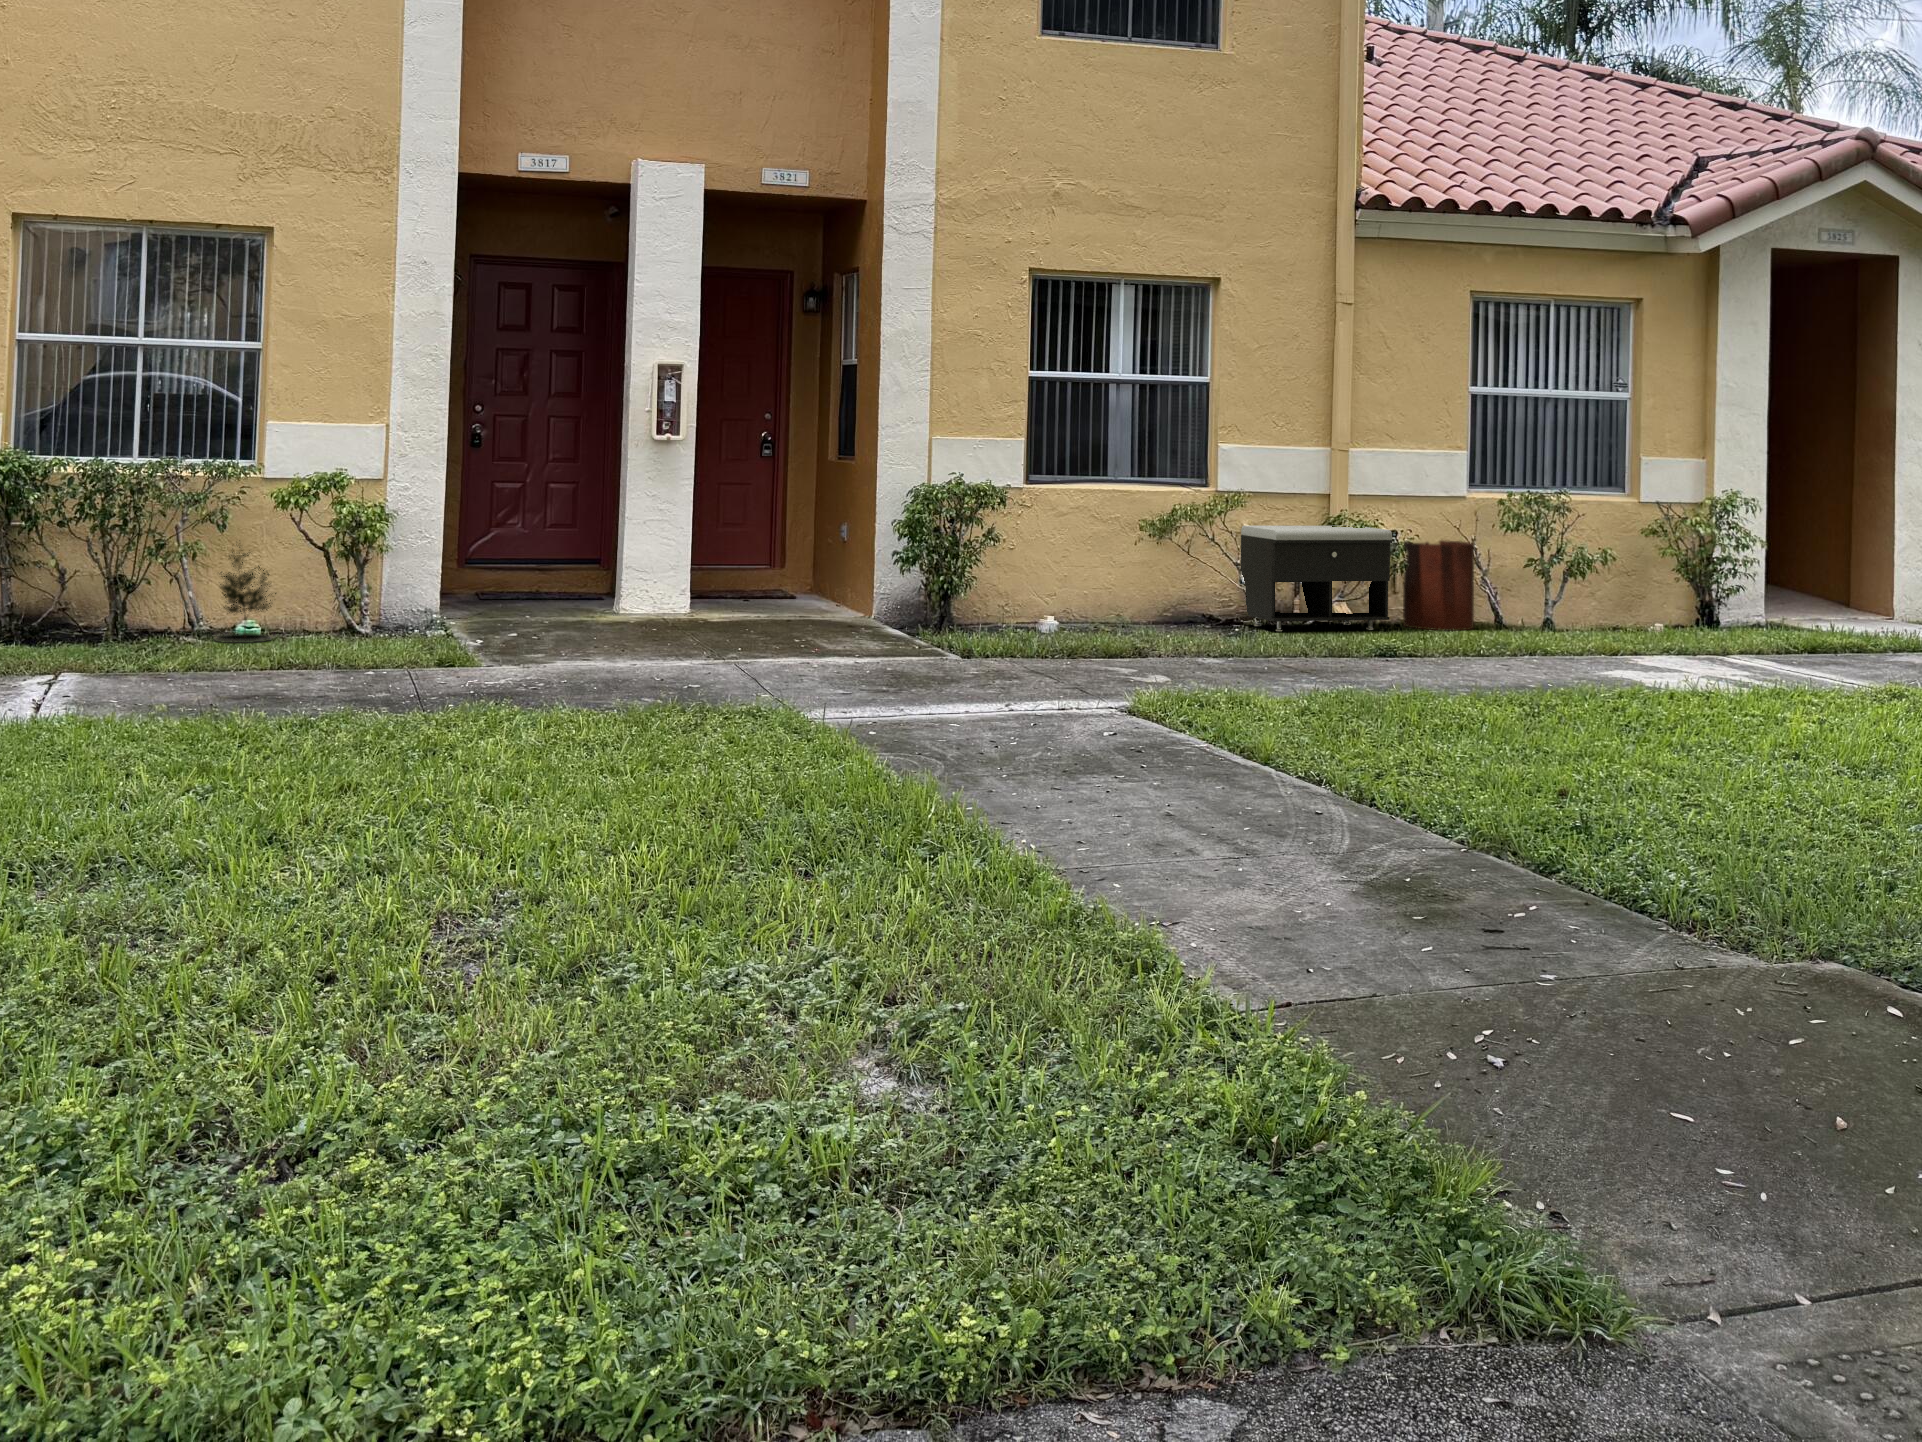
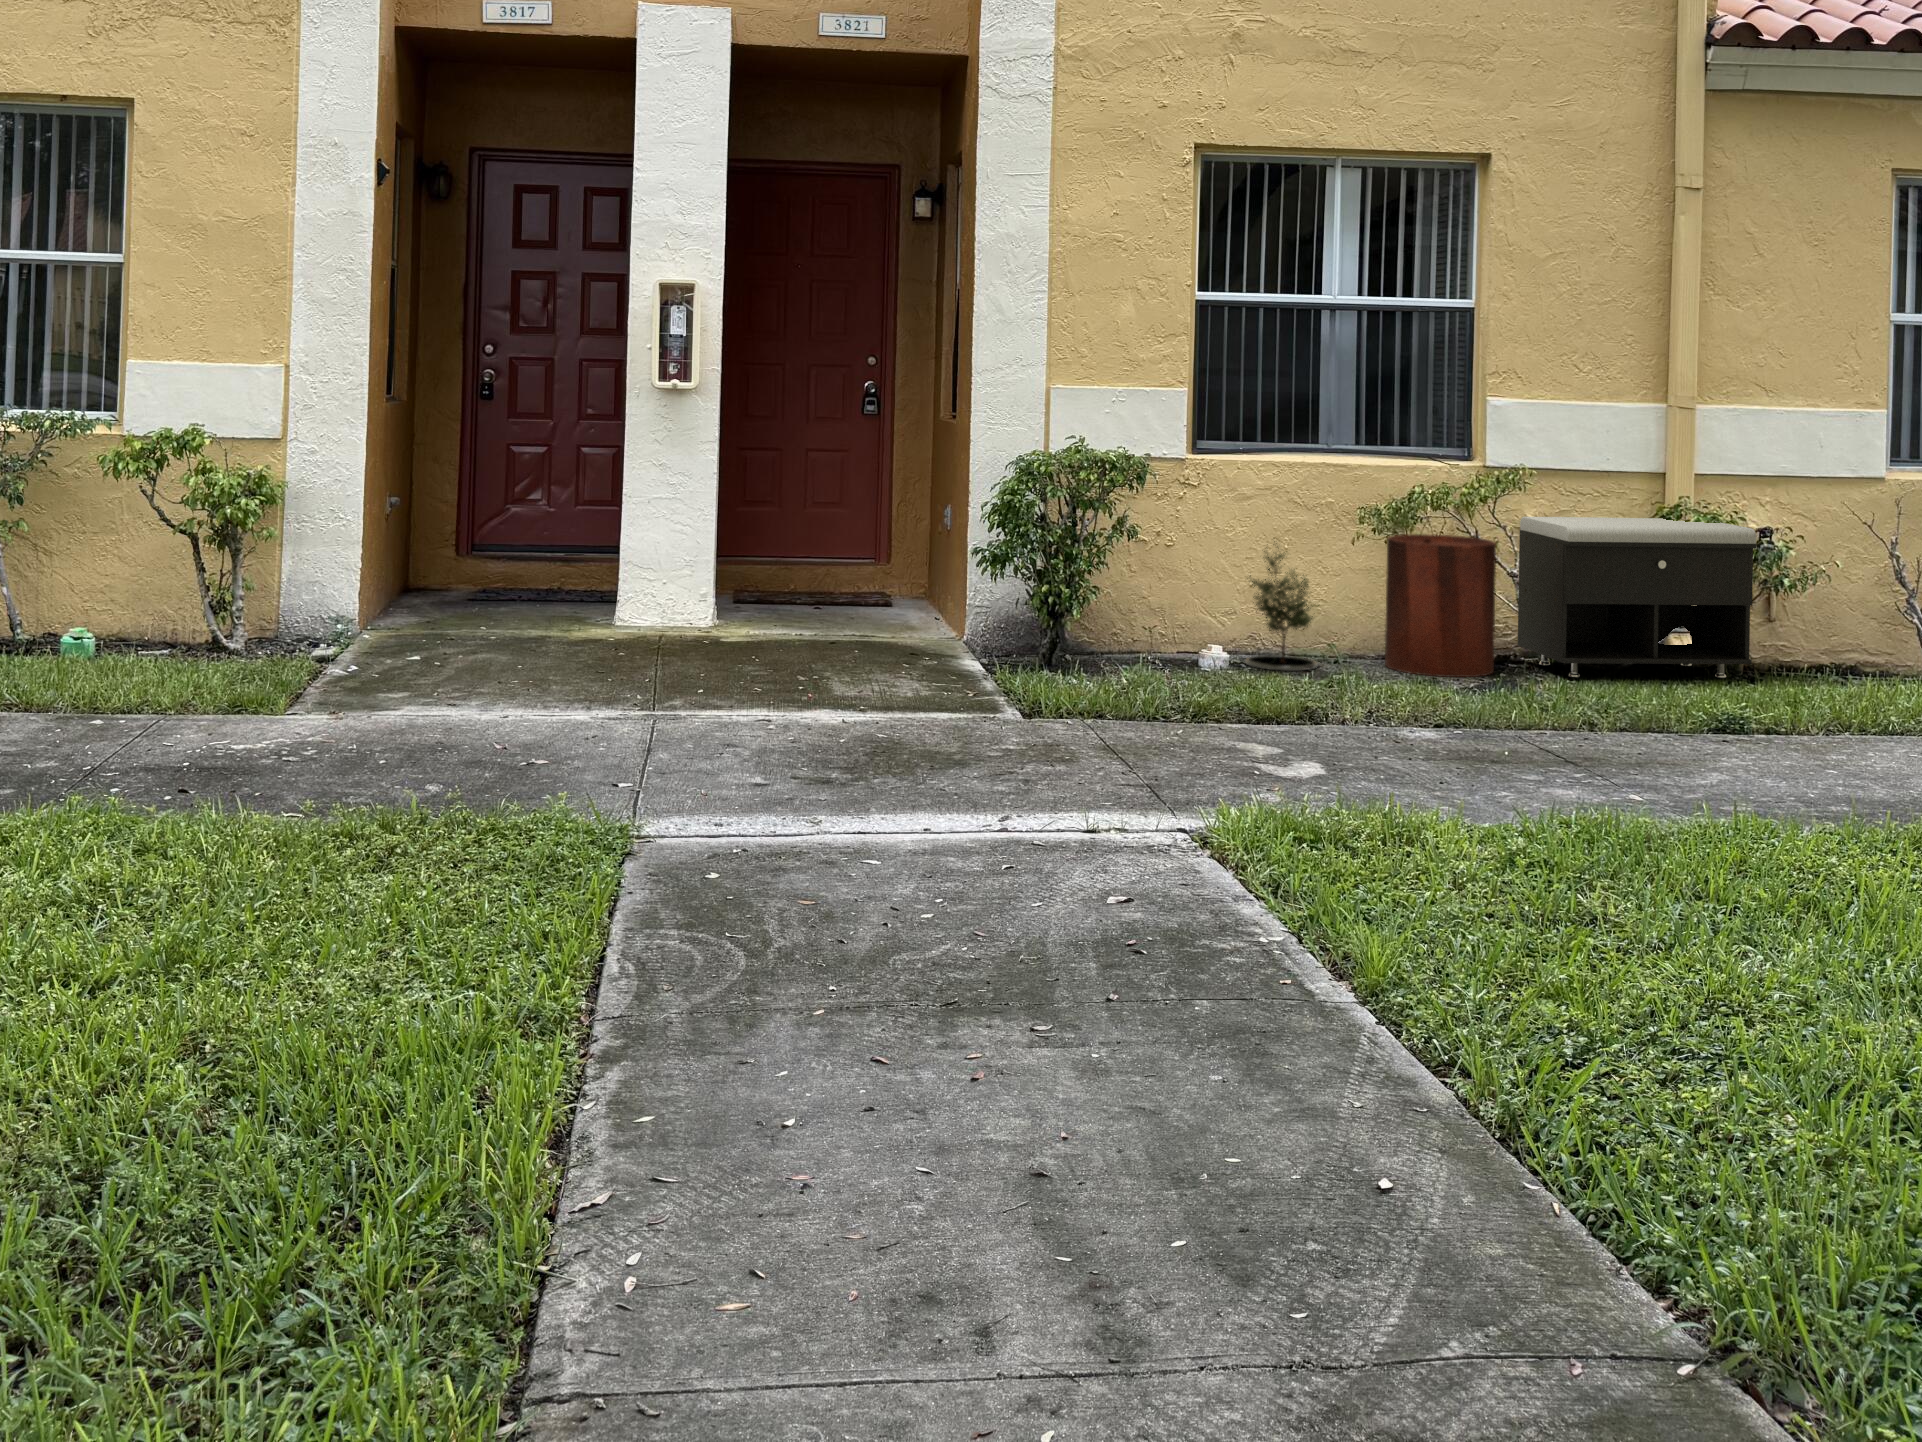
trash can: present [1403,540,1474,631] -> present [1385,534,1496,677]
potted tree: present [214,544,276,643] -> present [1245,541,1319,671]

